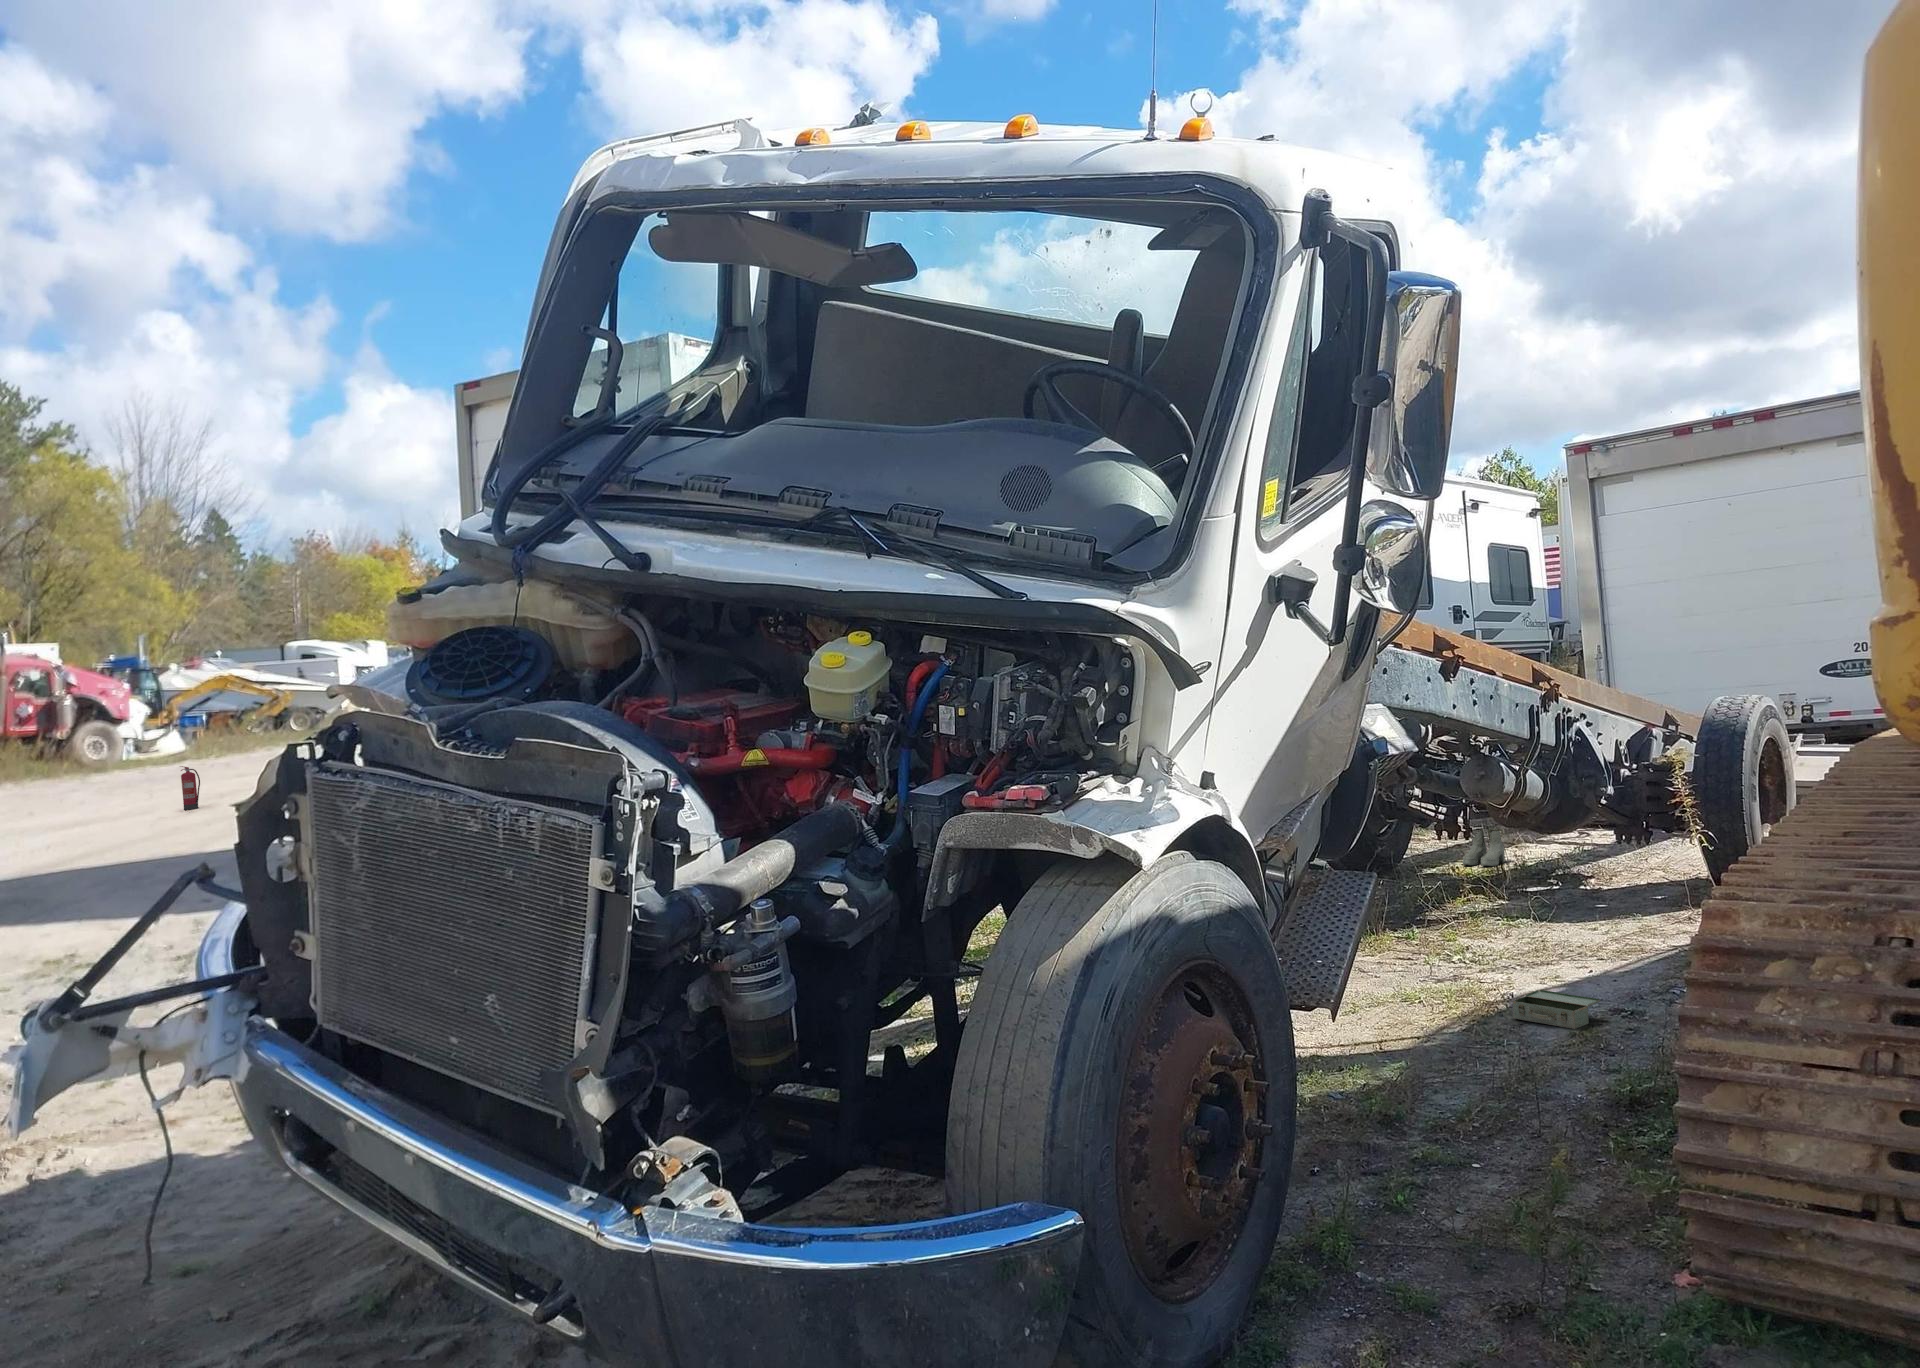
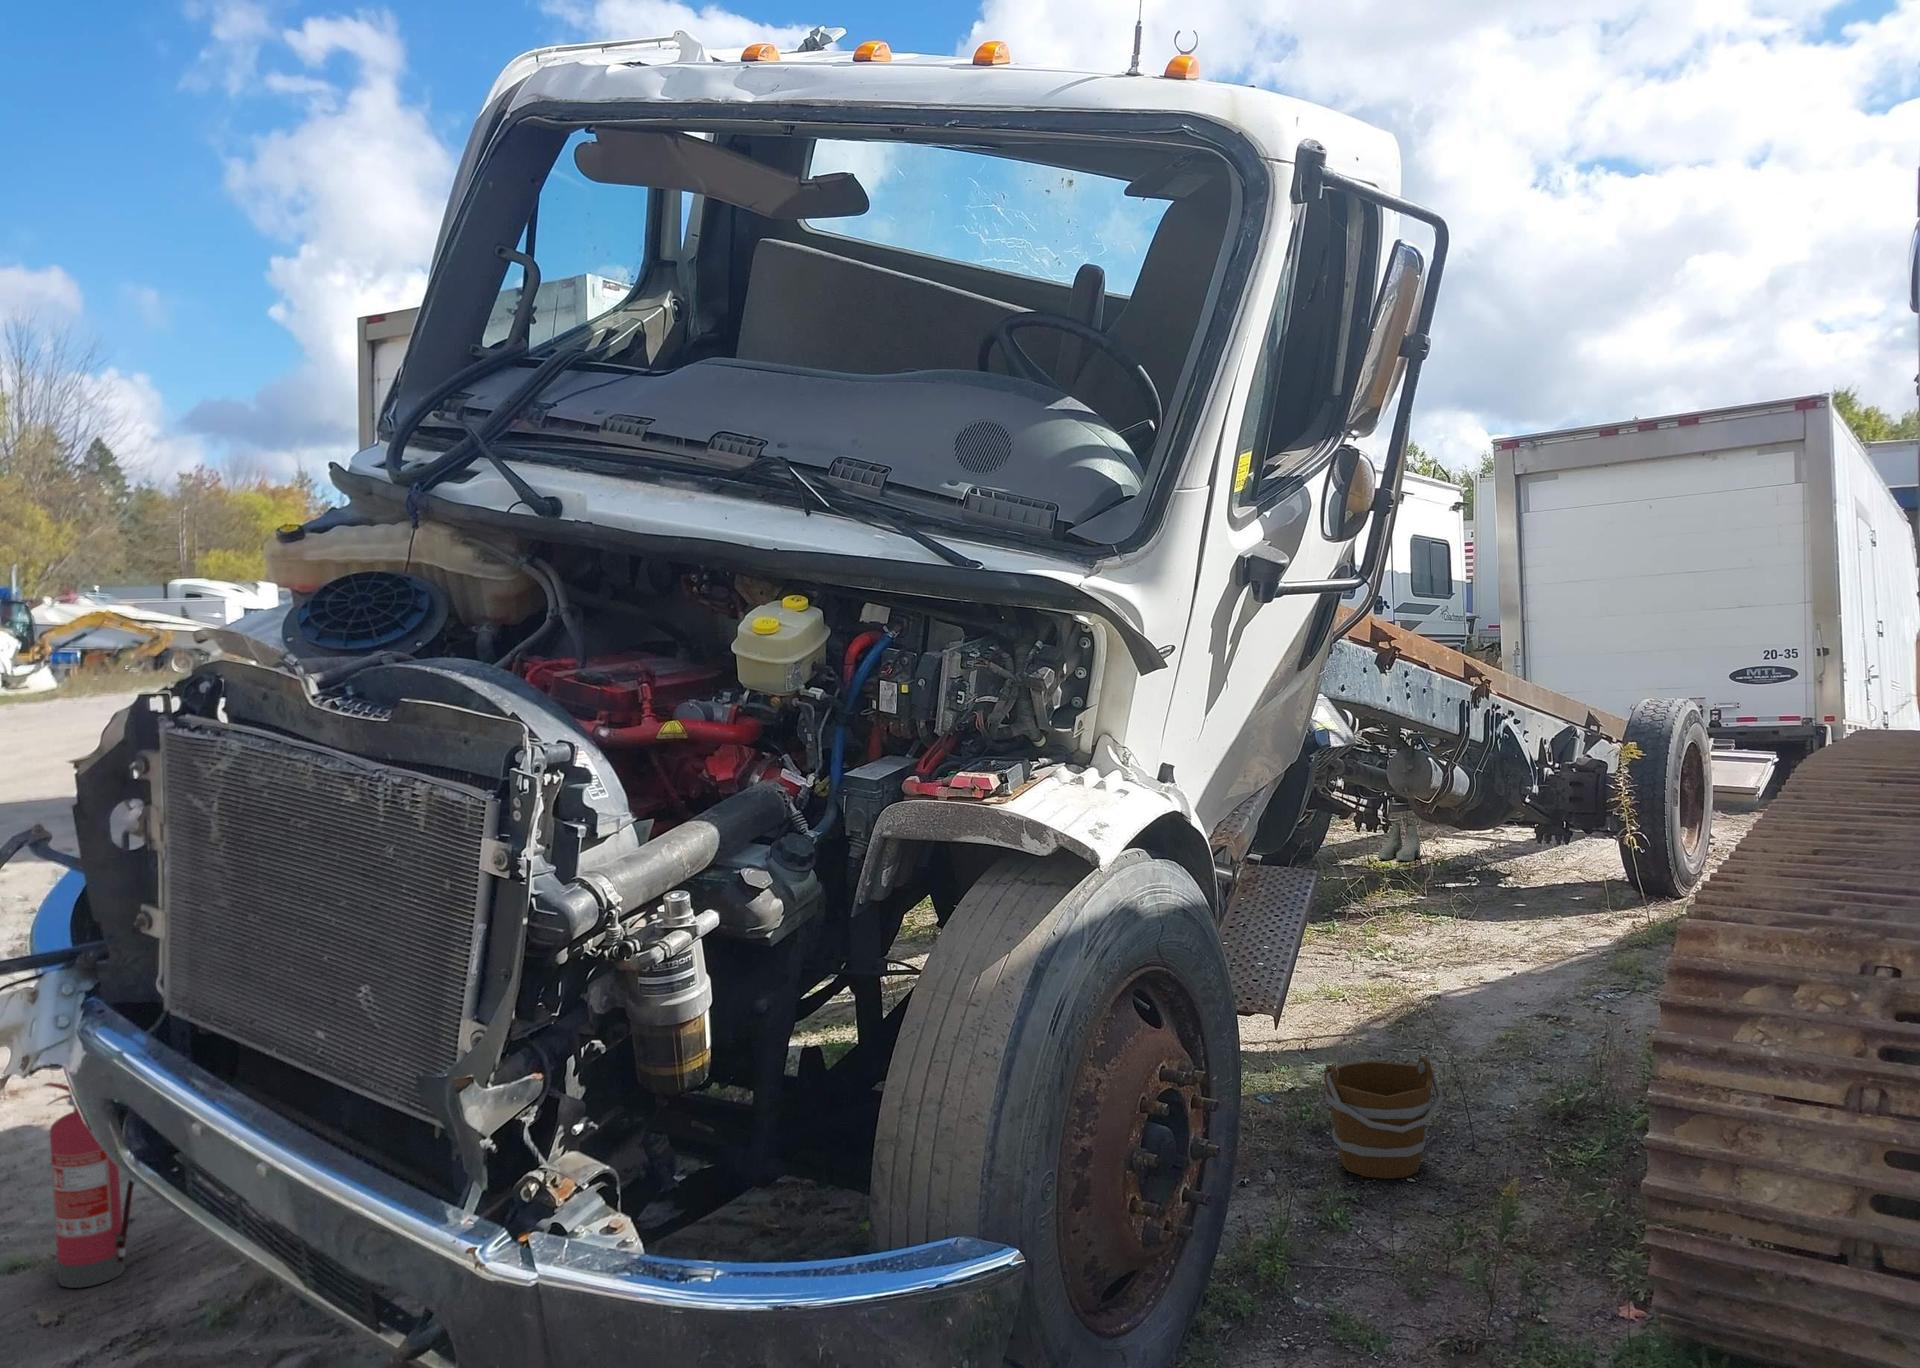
fire extinguisher: present [181,766,200,810] -> present [43,1083,134,1288]
toolbox: present [1513,990,1600,1029] -> none [1440,995,1529,1037]
bucket: none [1389,1046,1505,1162] -> present [1324,1058,1443,1179]

